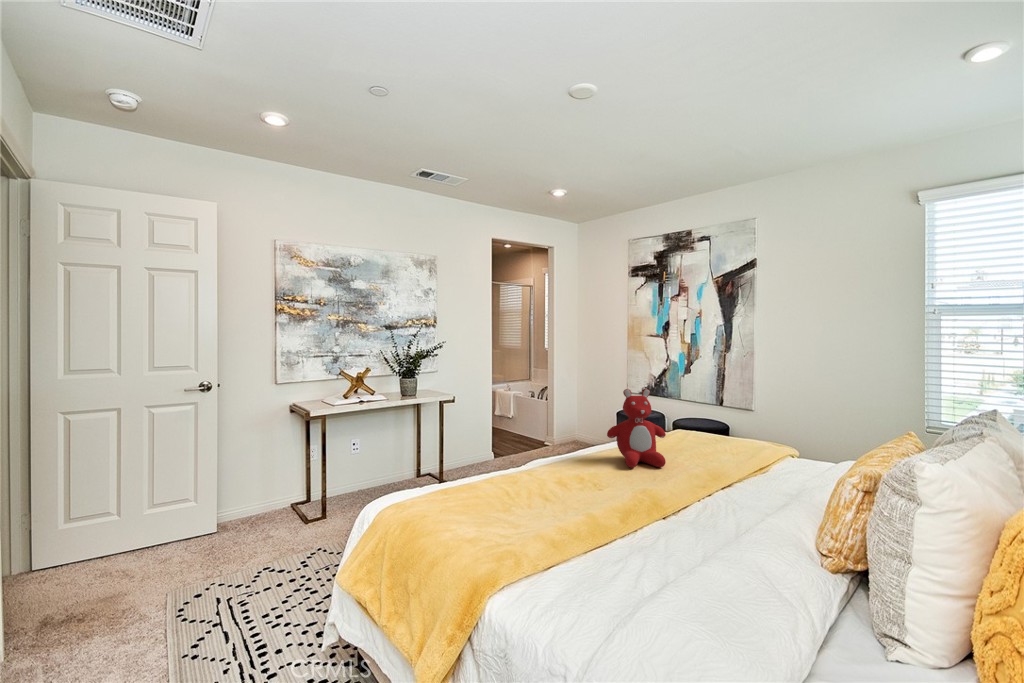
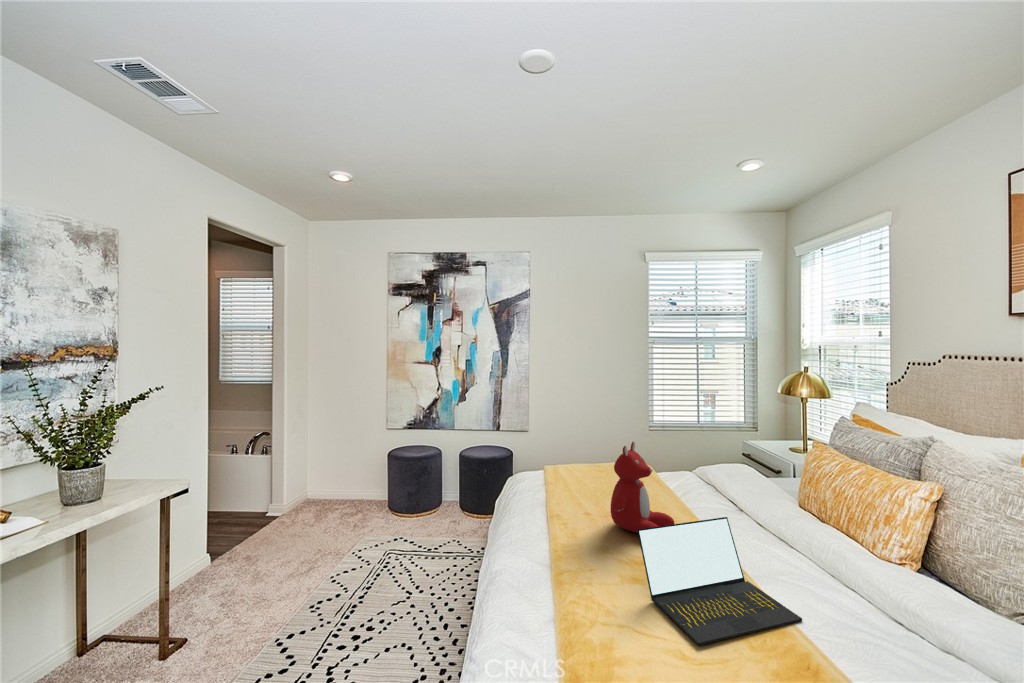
laptop: none [526,432,636,508] -> present [637,517,802,645]

